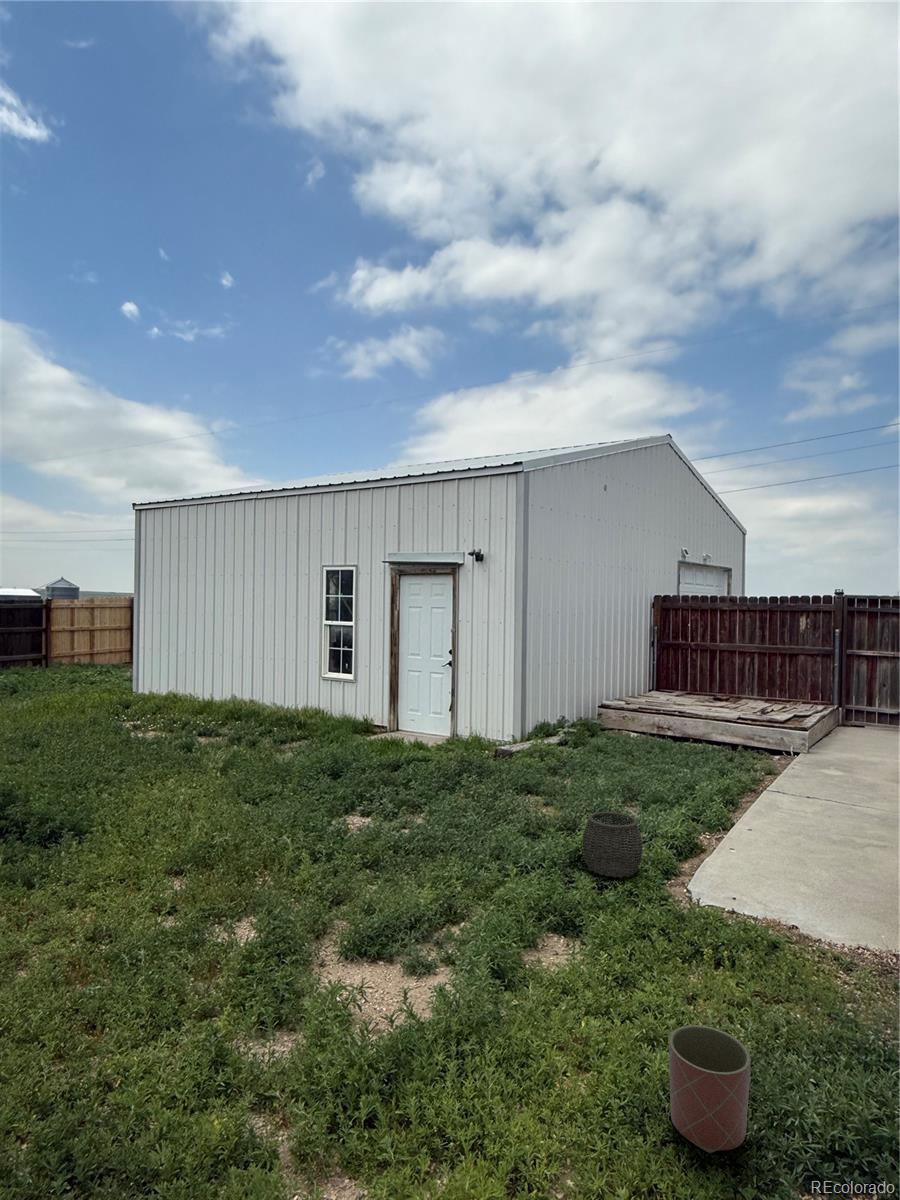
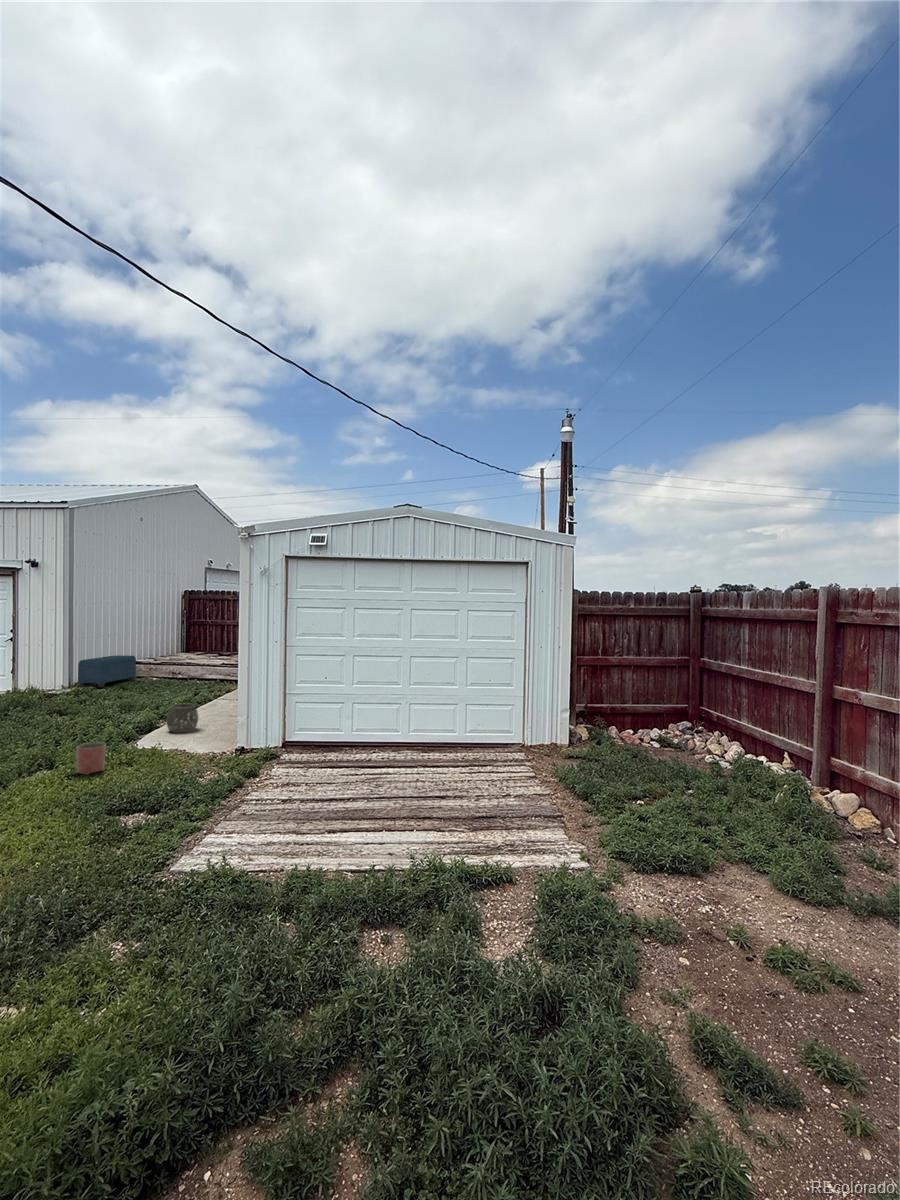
bench: none [532,693,606,745] -> present [78,655,136,687]
woven basket: present [582,812,643,878] -> present [166,703,198,733]

